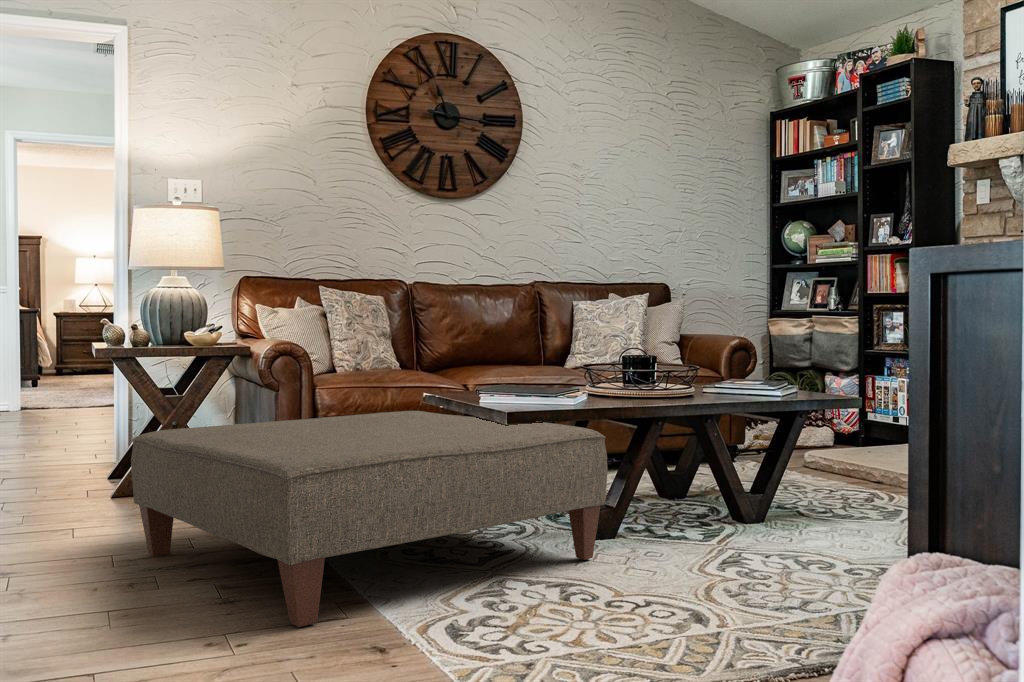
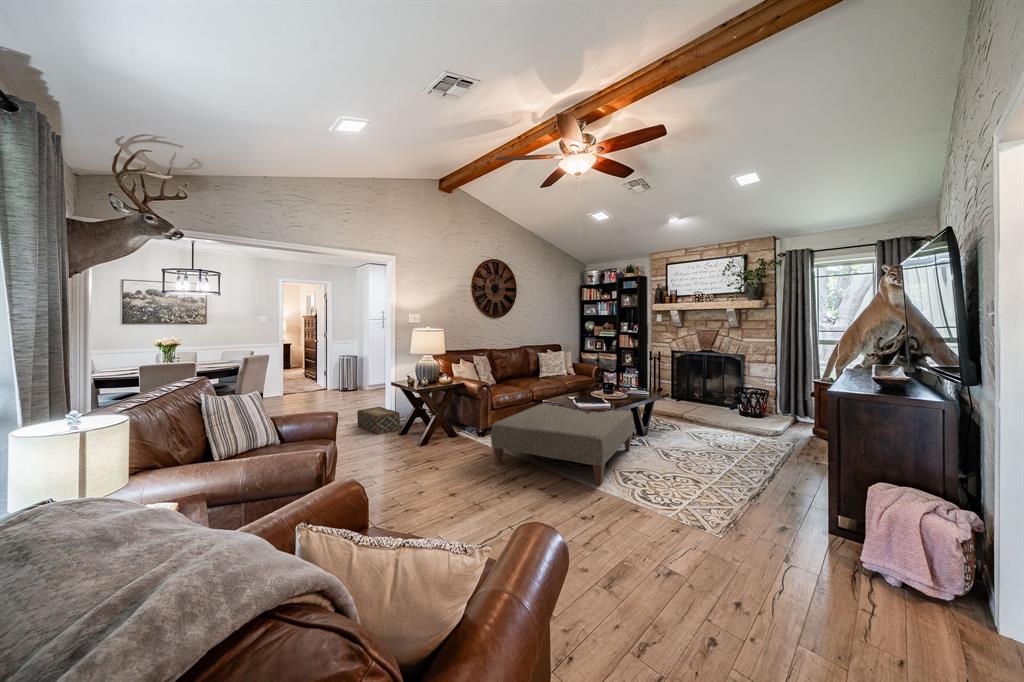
woven basket: none [42,418,114,477] -> present [357,407,400,434]

